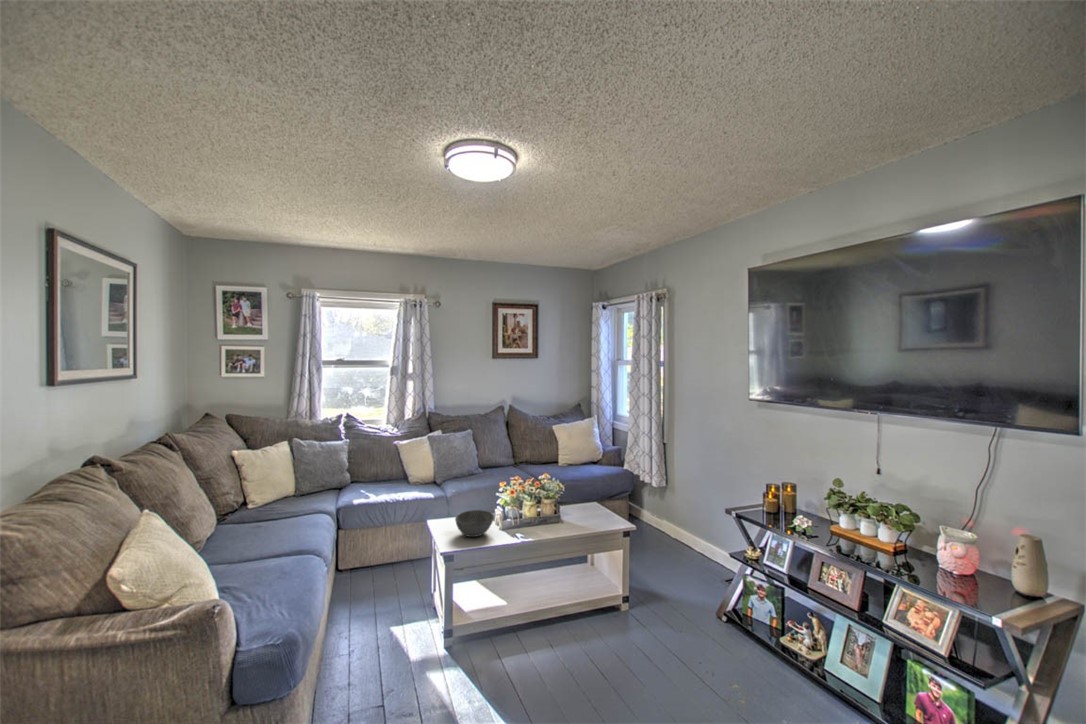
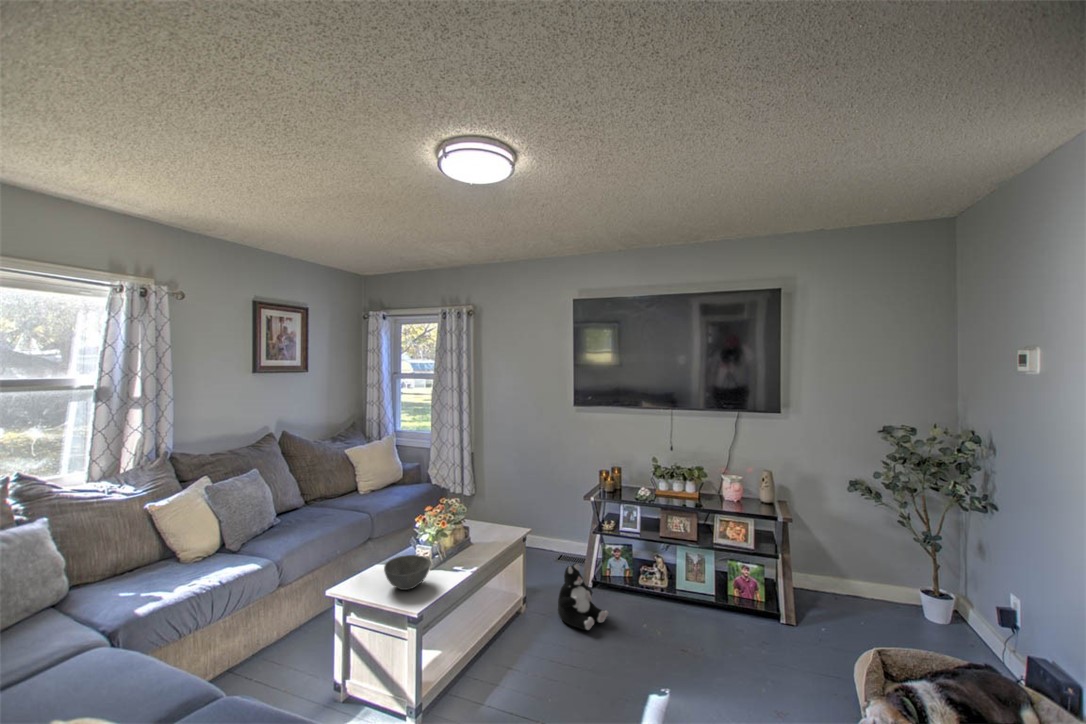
plush toy: none [637,577,689,655] -> present [558,563,608,630]

